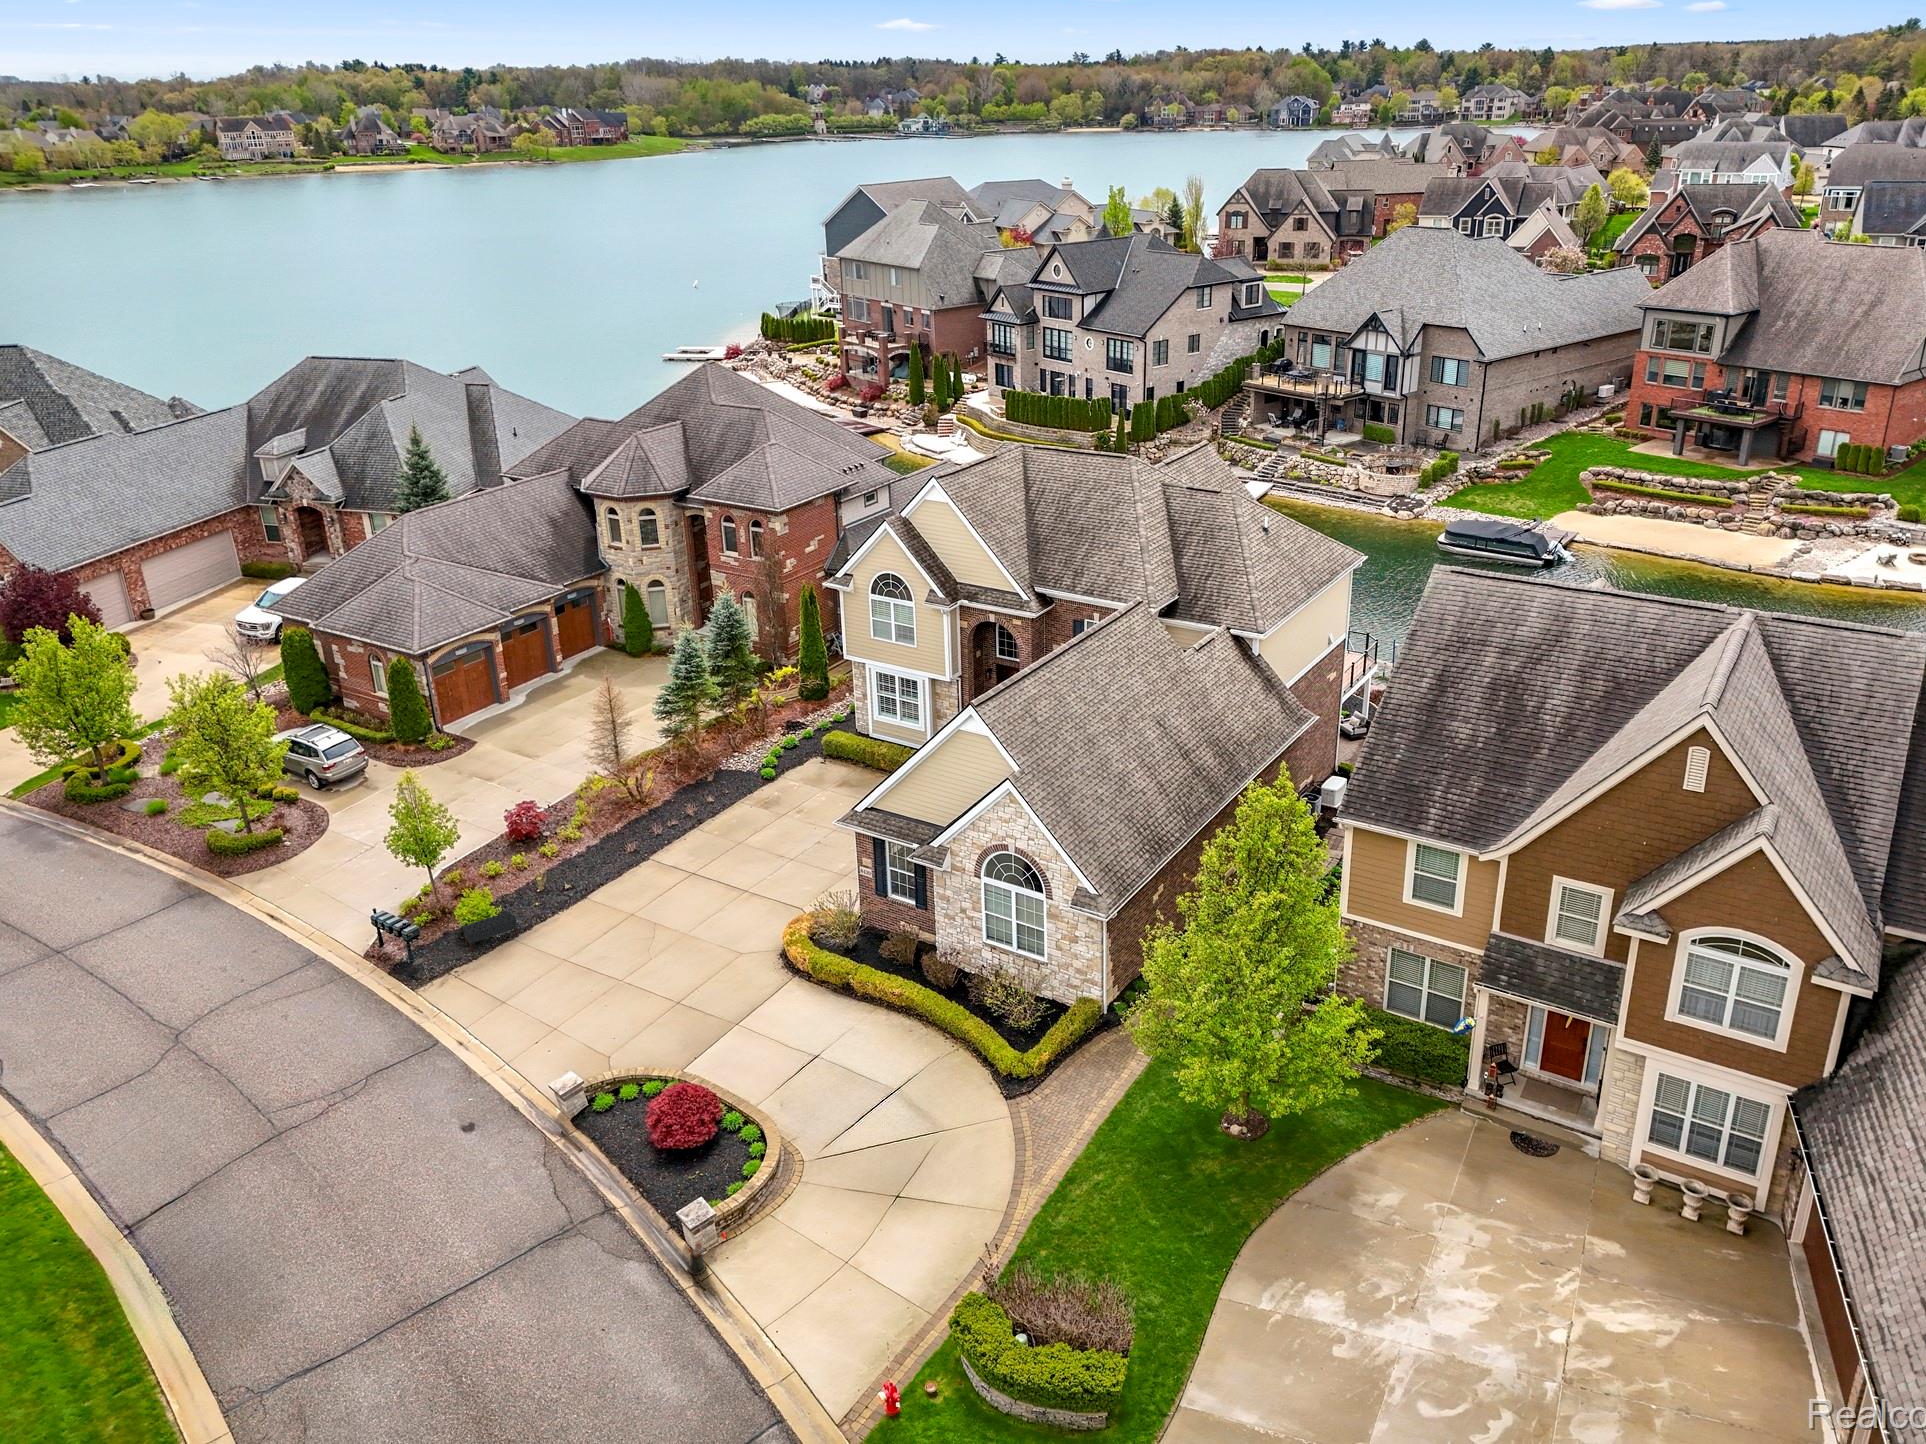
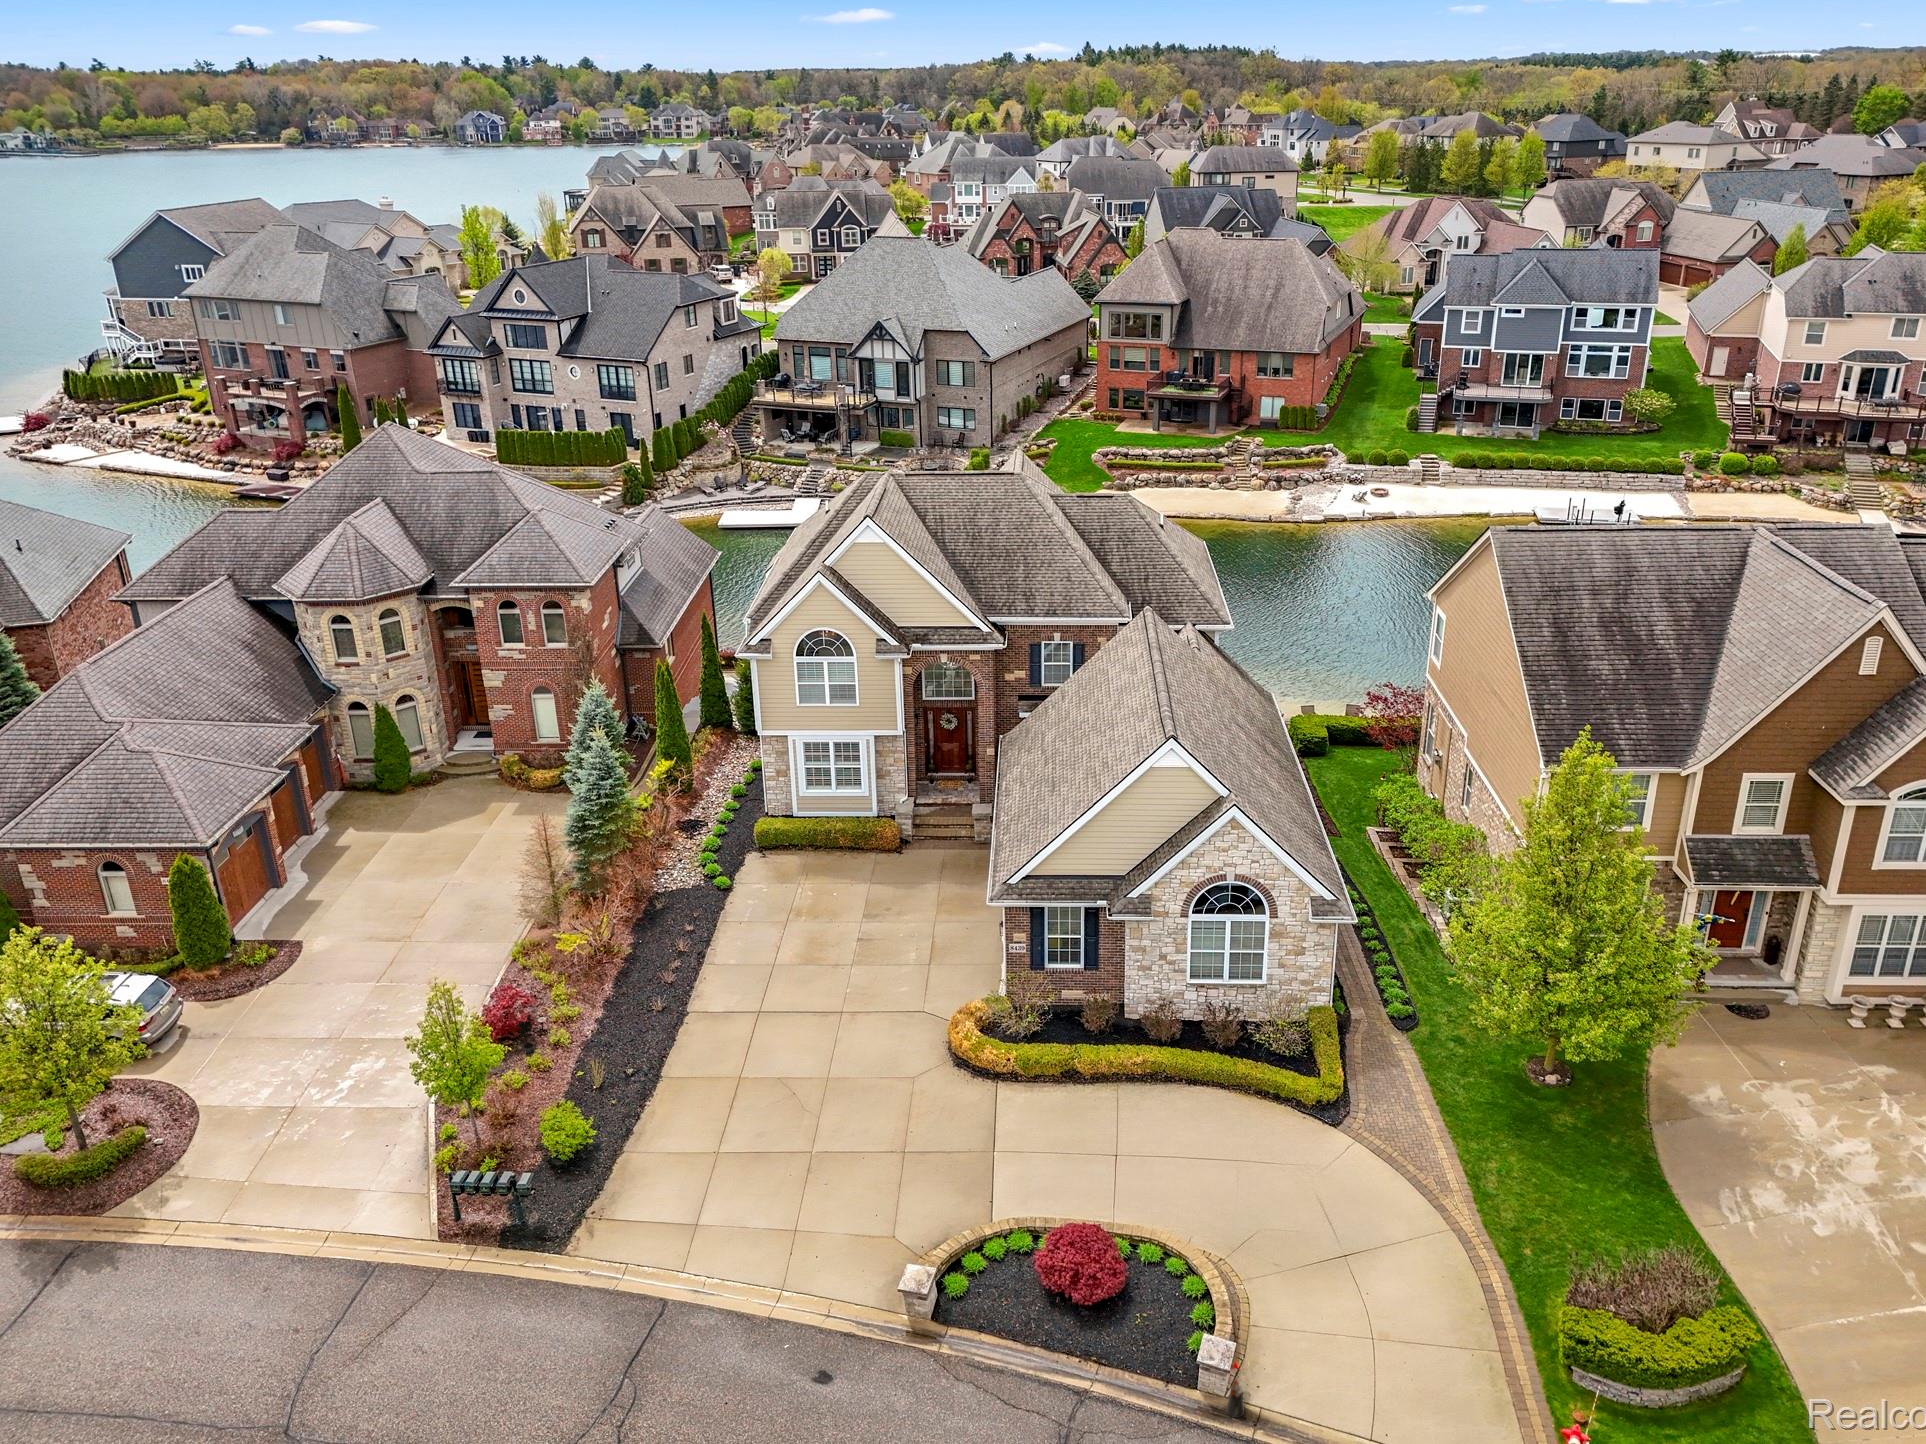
potted plant: none [518,825,536,856] -> present [516,1015,534,1054]
bench: present [462,912,518,952] -> none [566,1121,626,1186]

